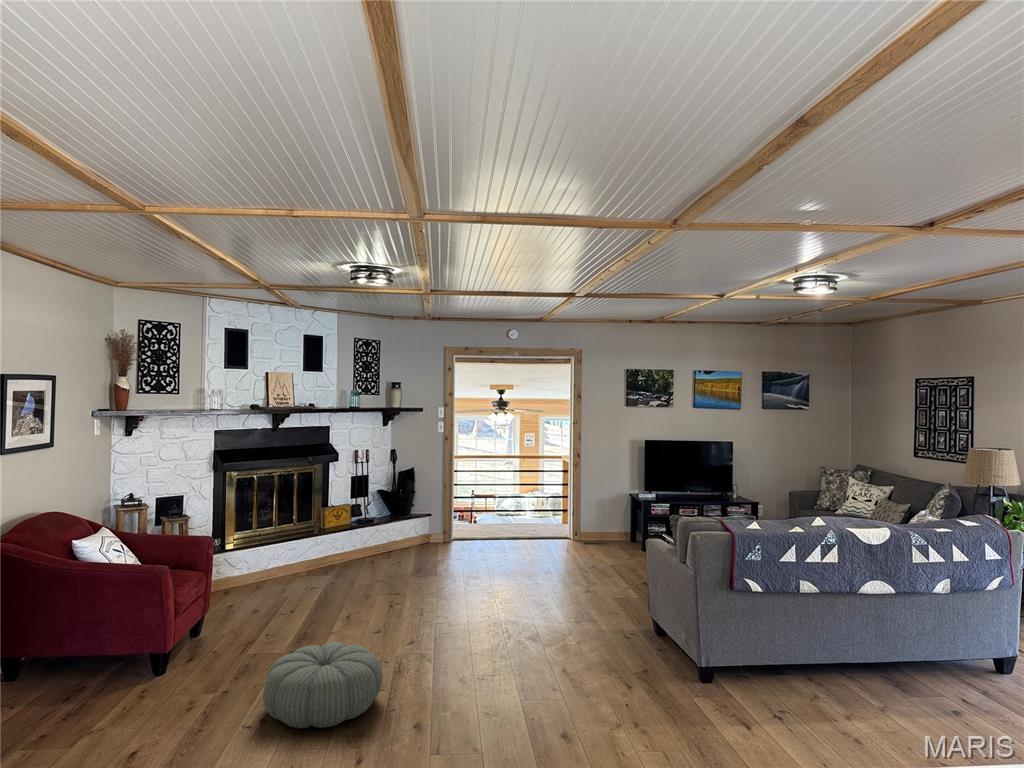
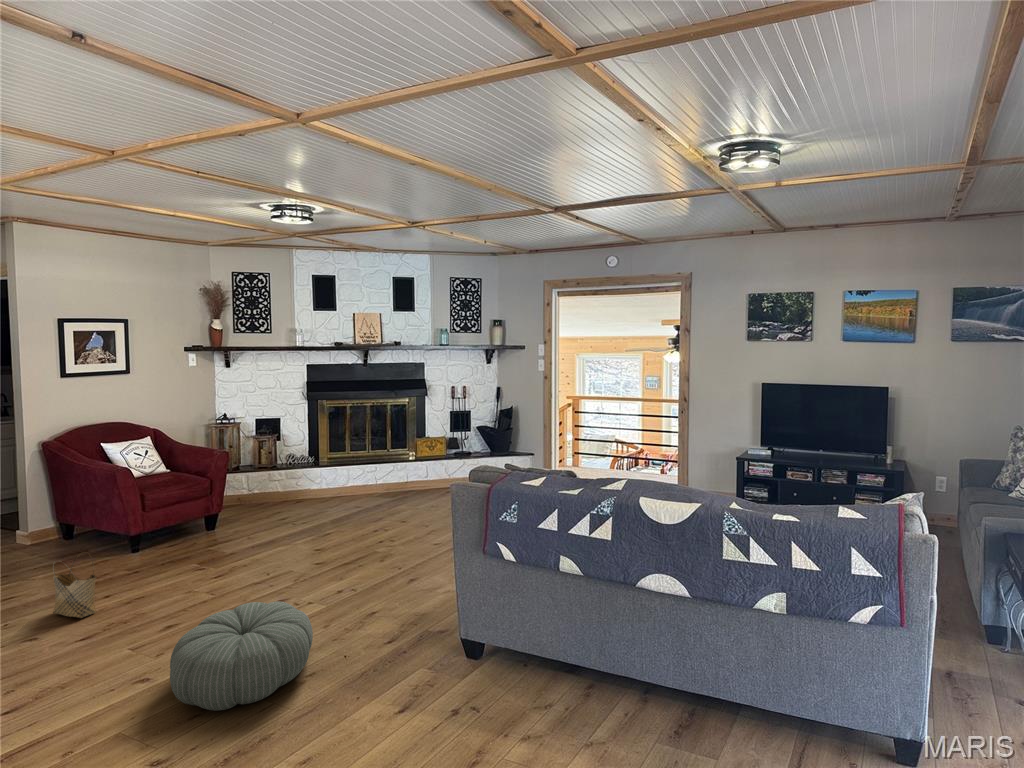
woven basket: none [32,630,89,703] -> present [53,552,96,618]

